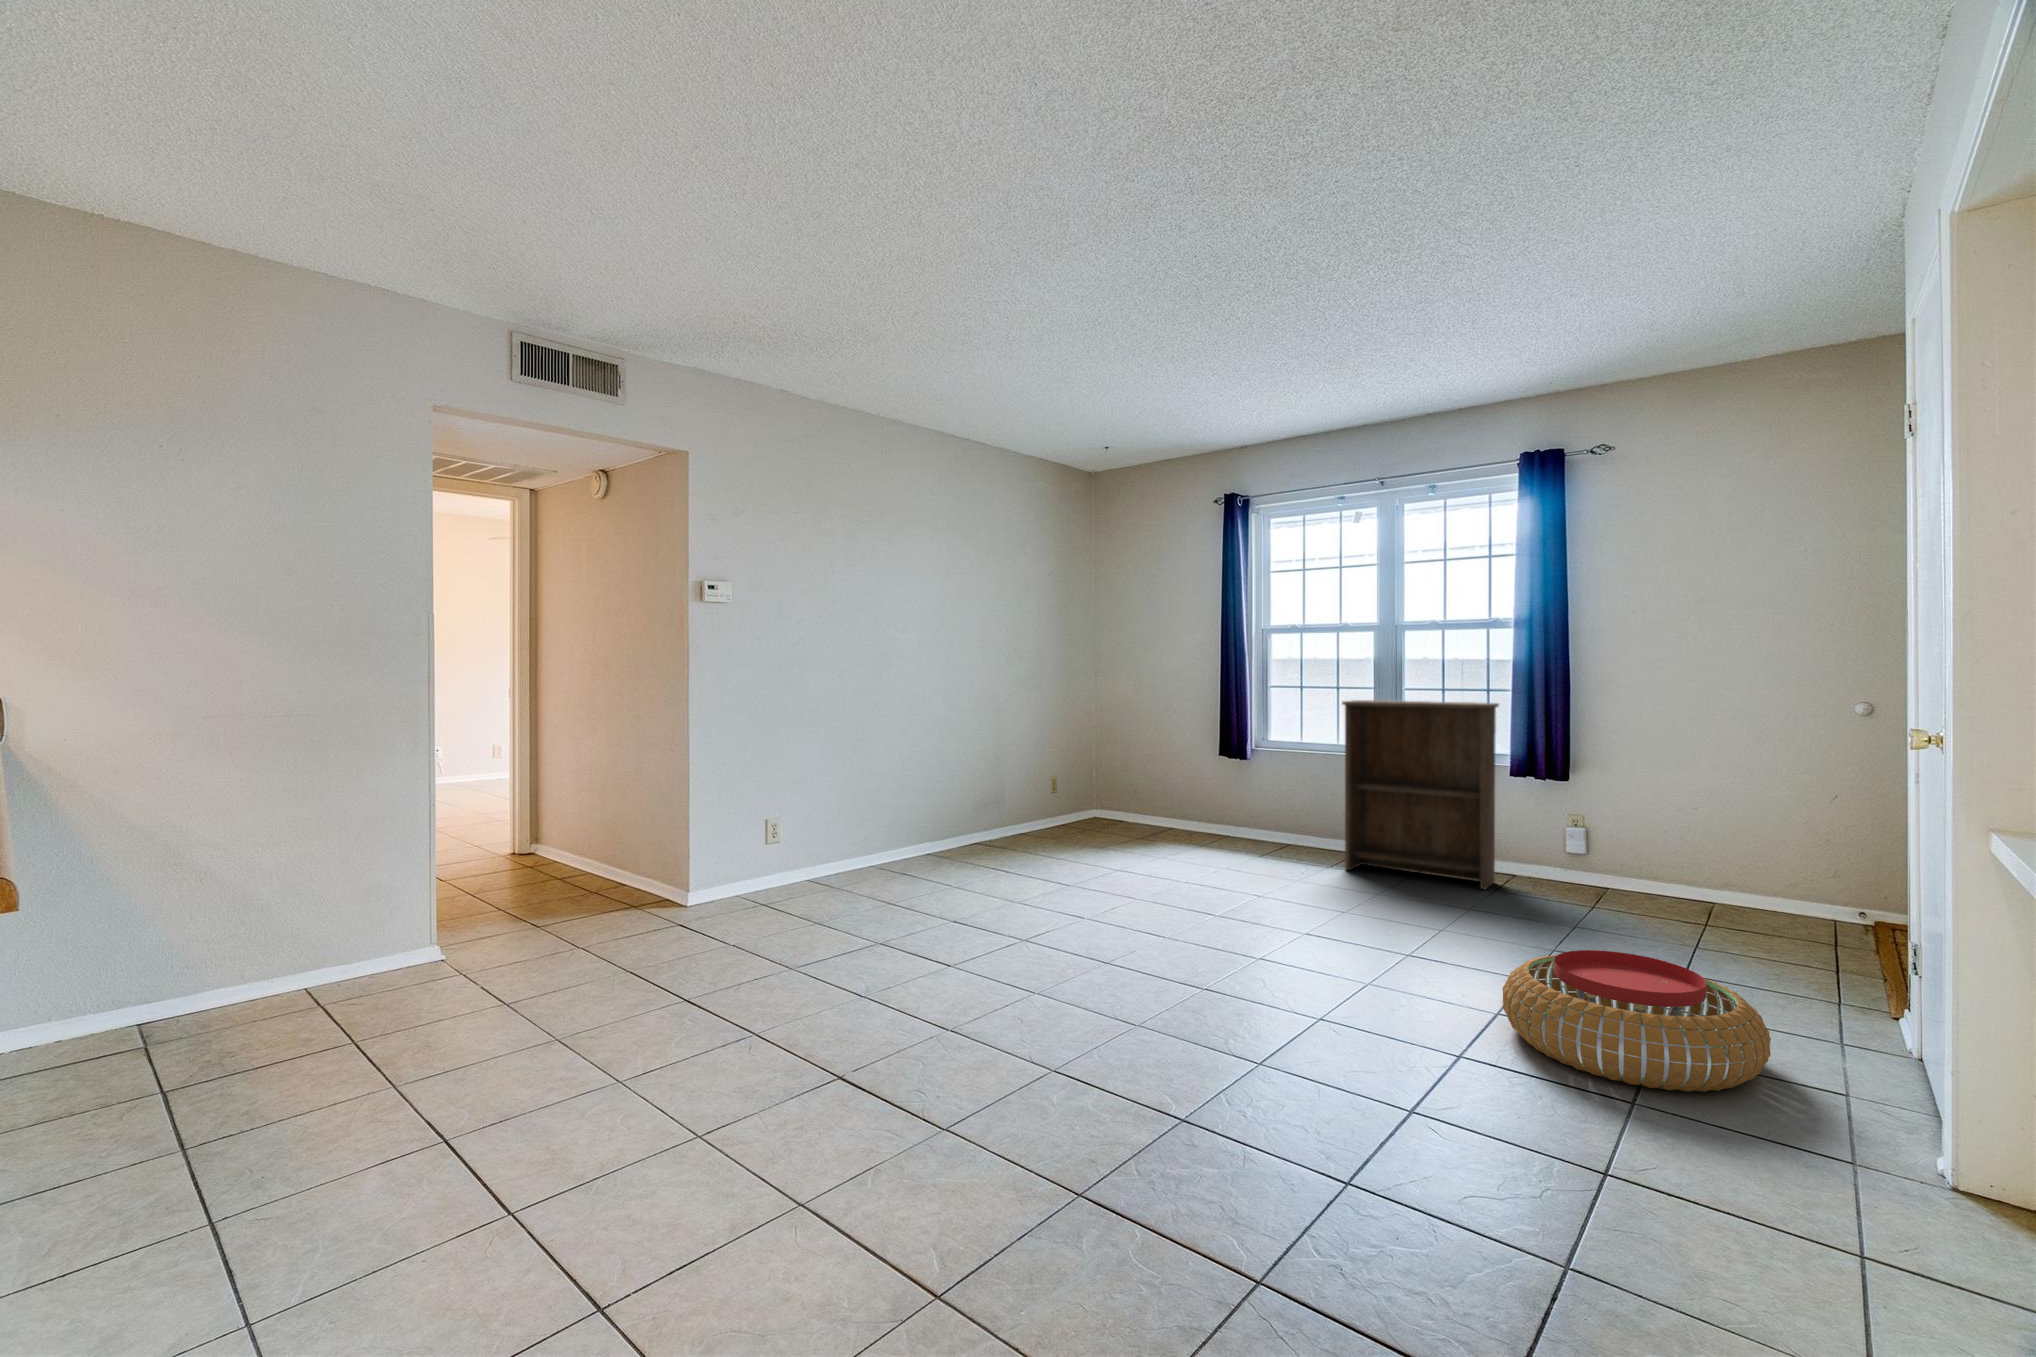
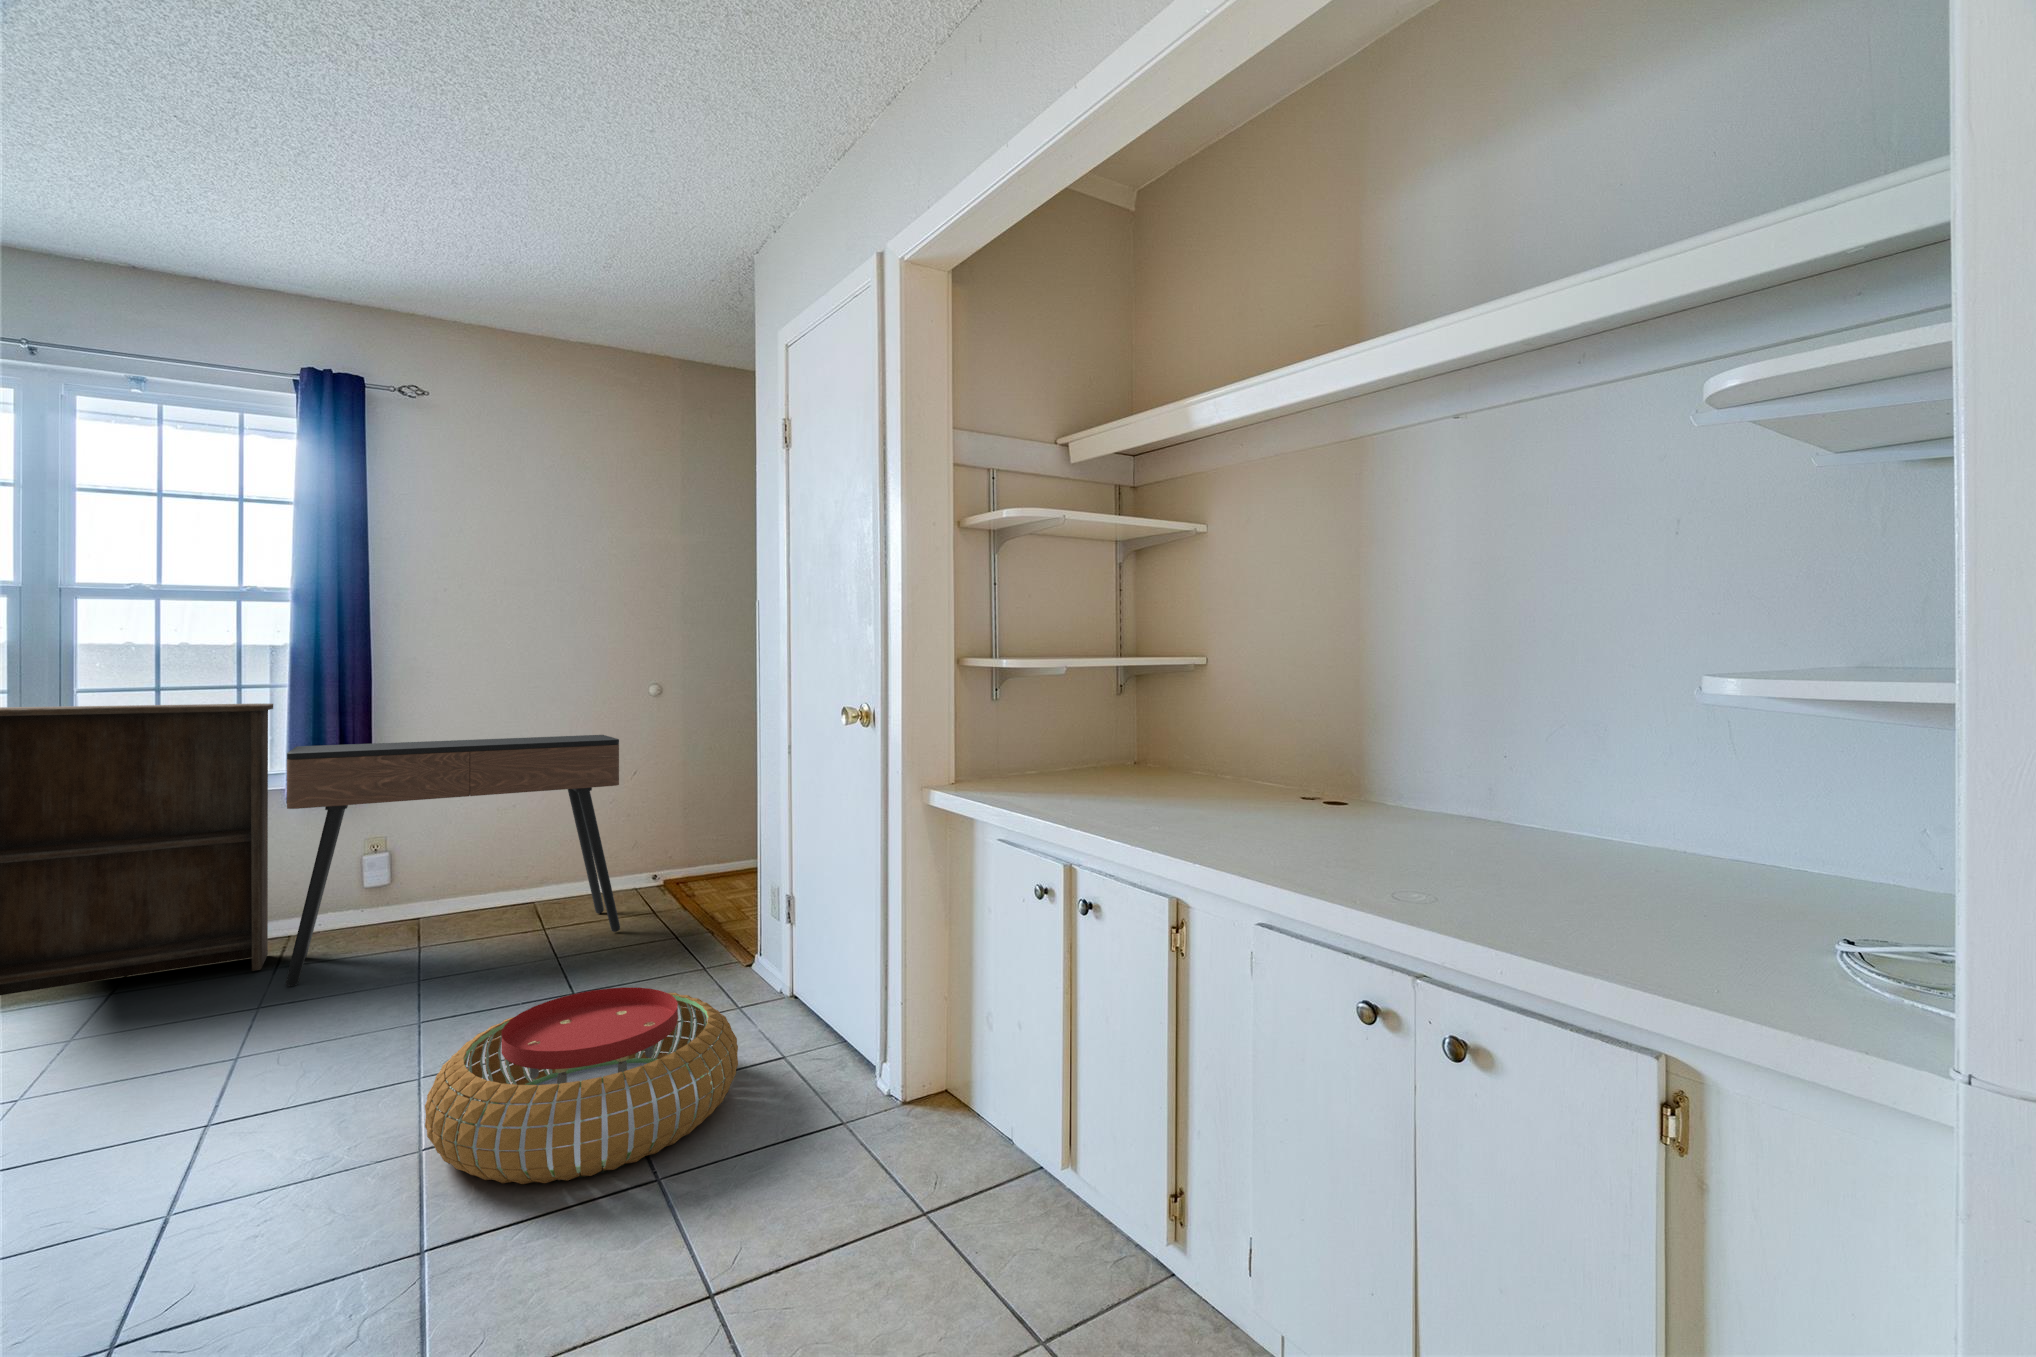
console table: none [1493,735,1778,946] -> present [285,735,620,986]

